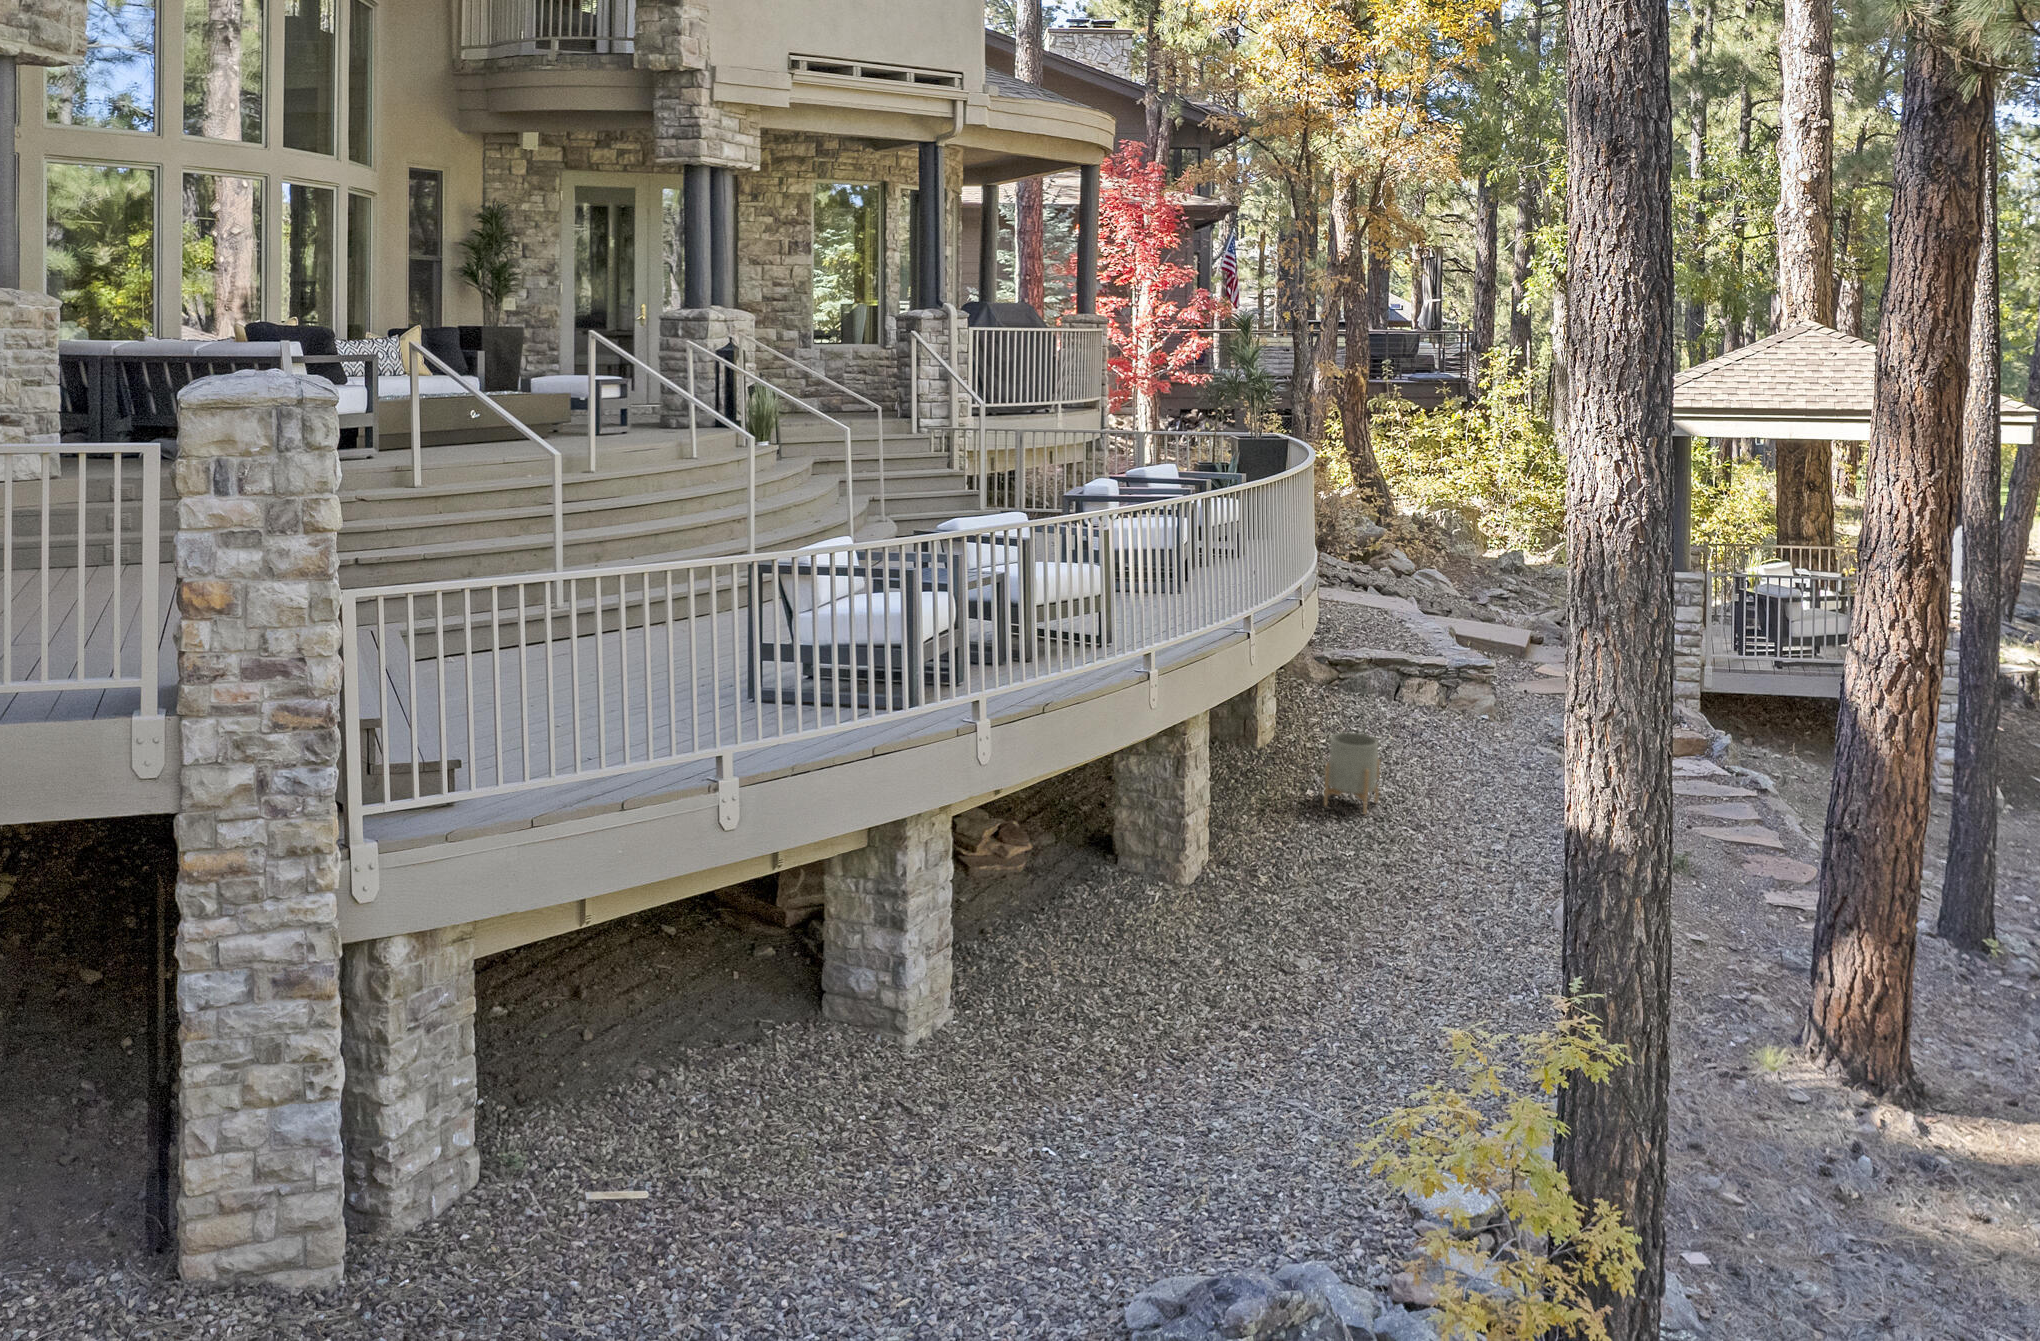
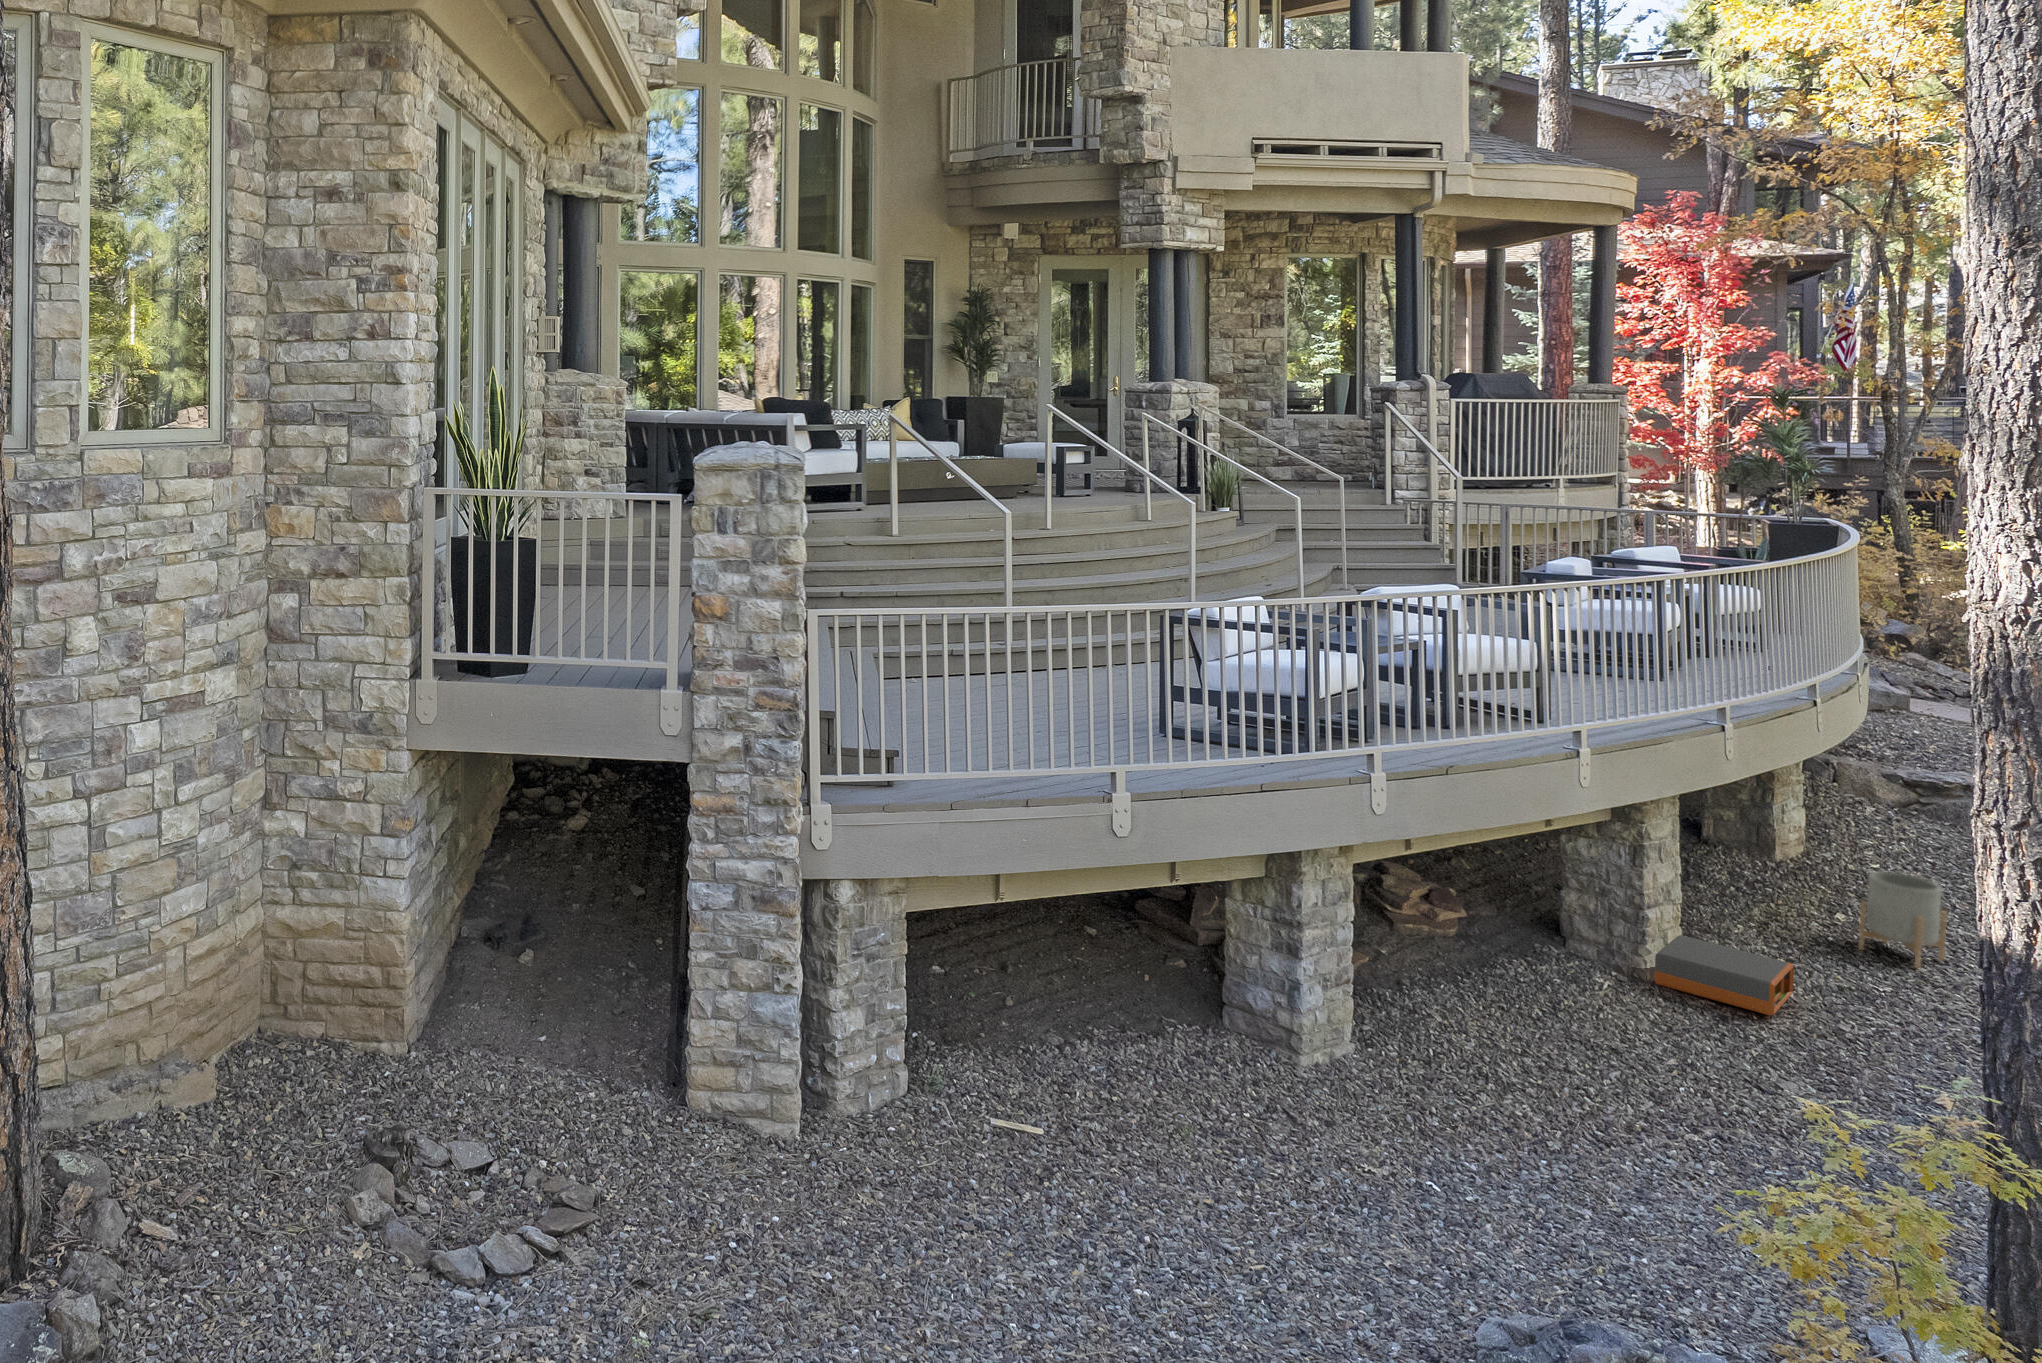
storage box: none [1202,829,1301,893] -> present [1655,935,1794,1015]

